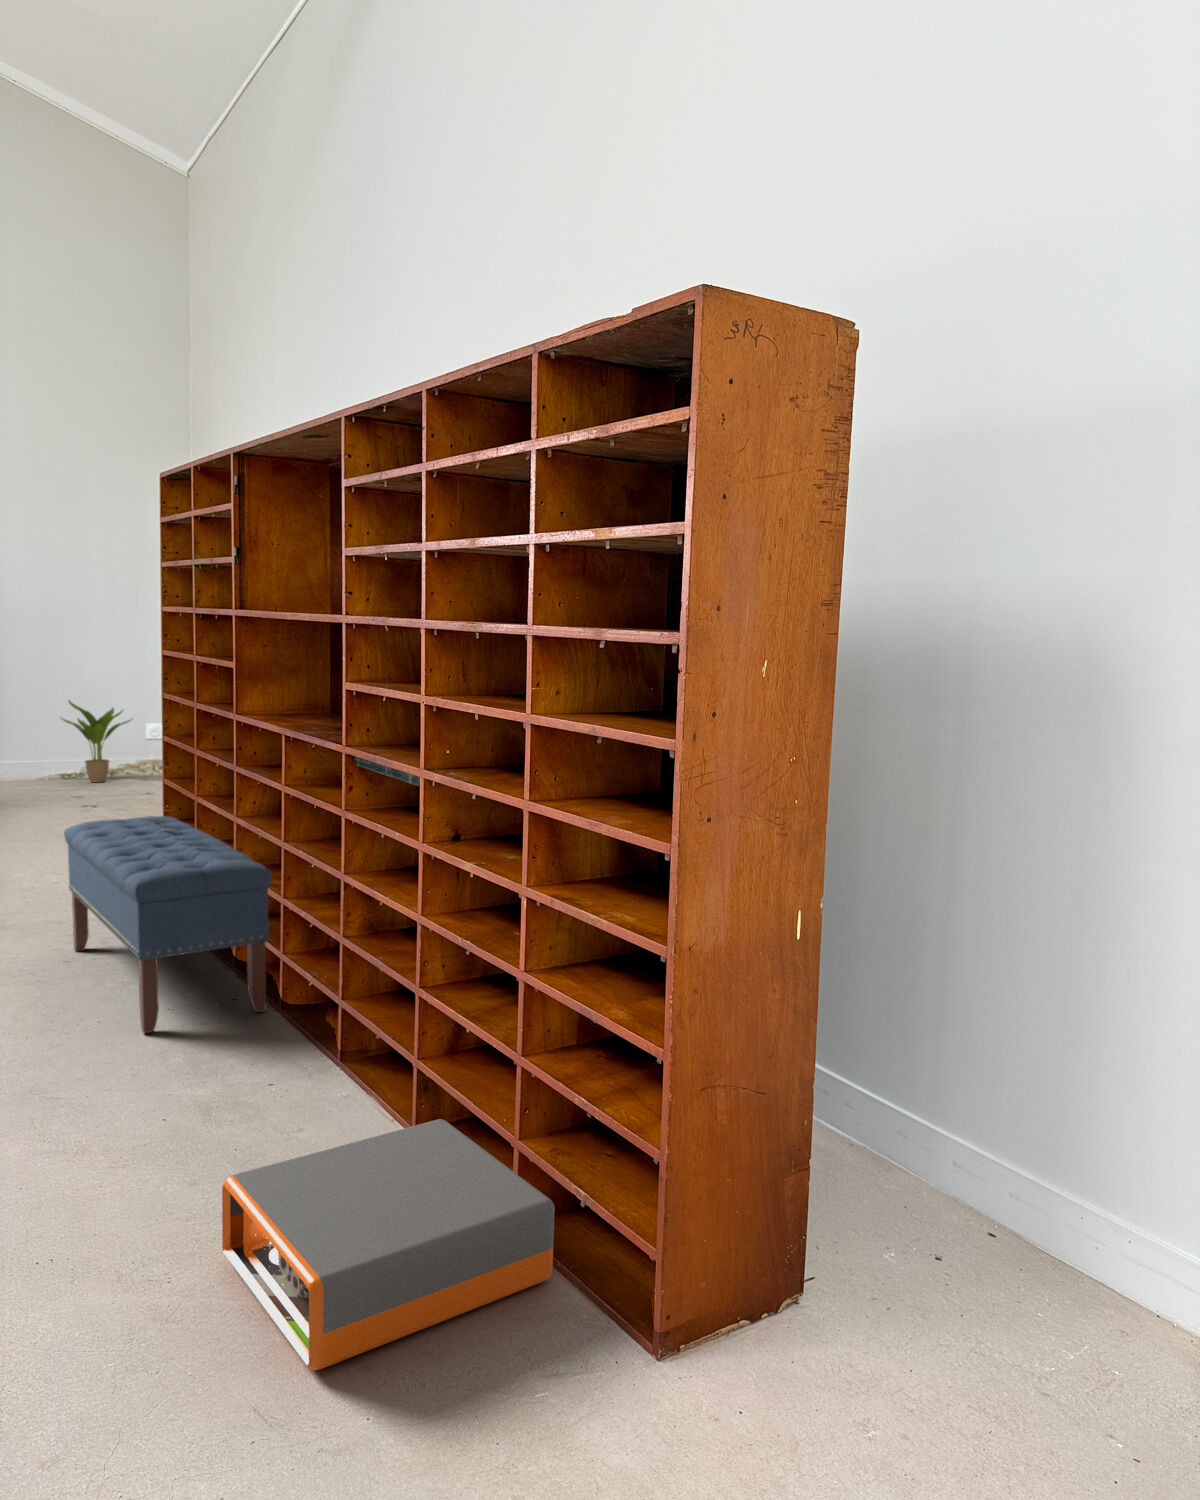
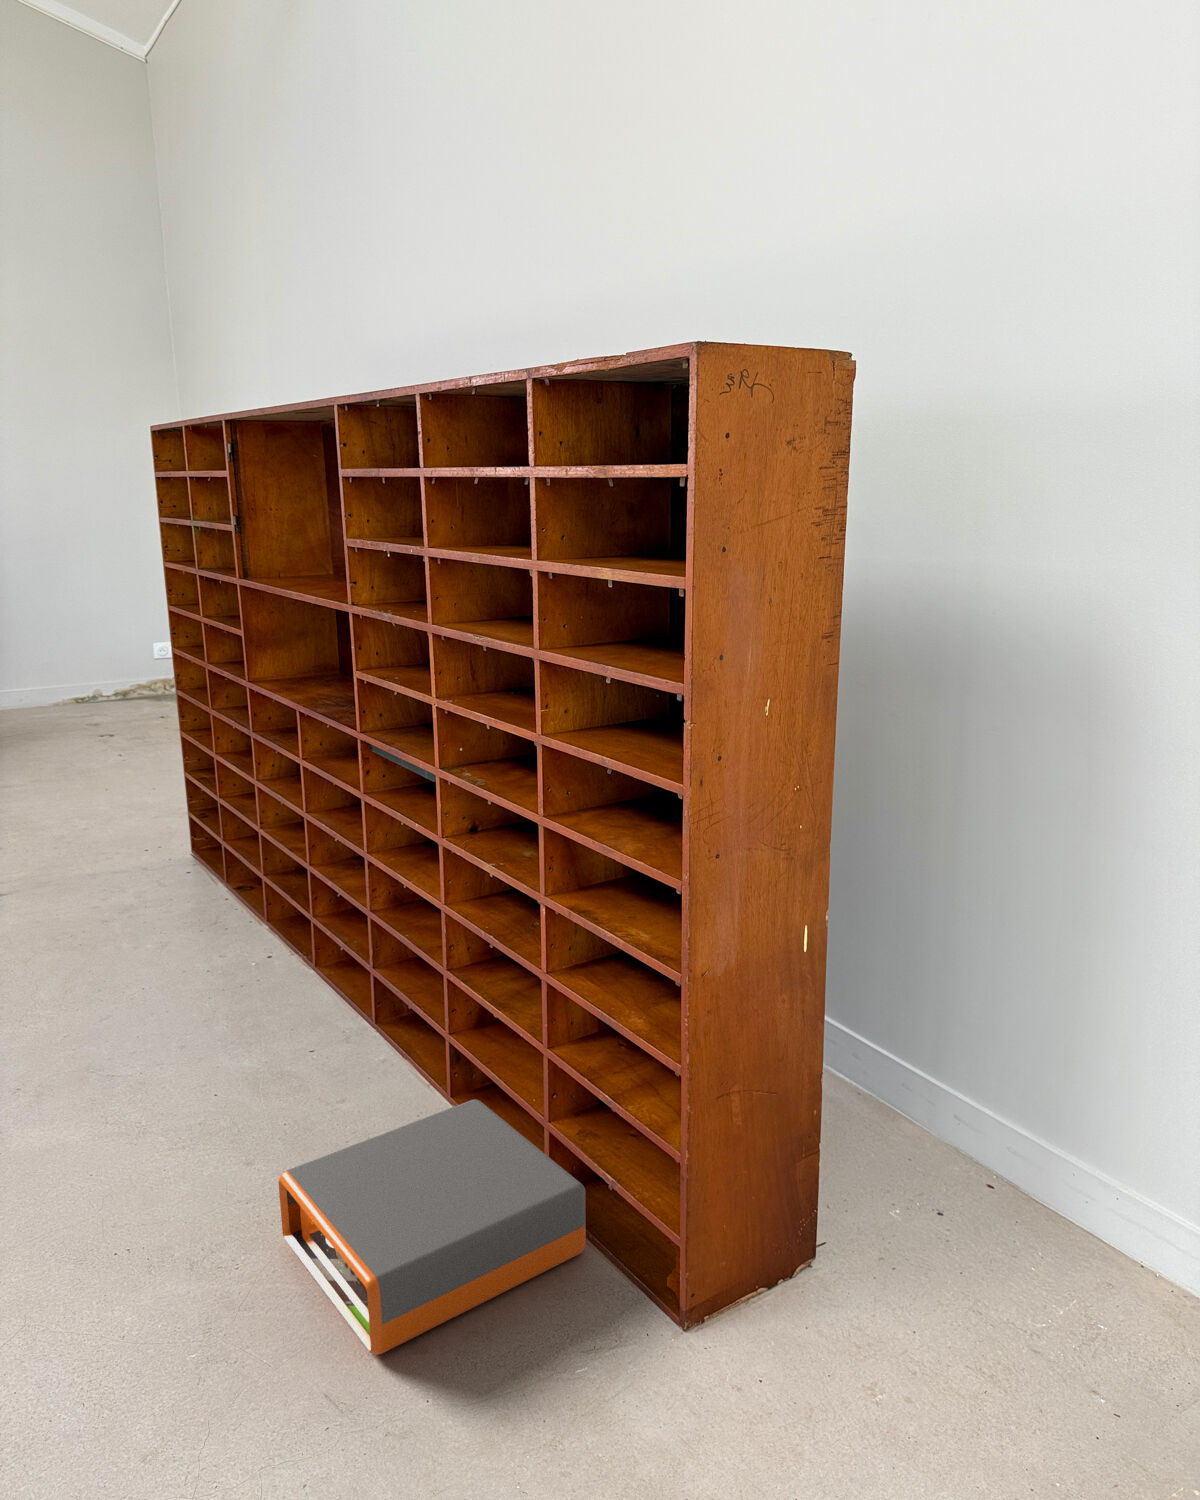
potted plant: present [62,701,131,782] -> none [67,626,140,706]
bench: present [64,816,272,1033] -> none [90,774,301,1000]

